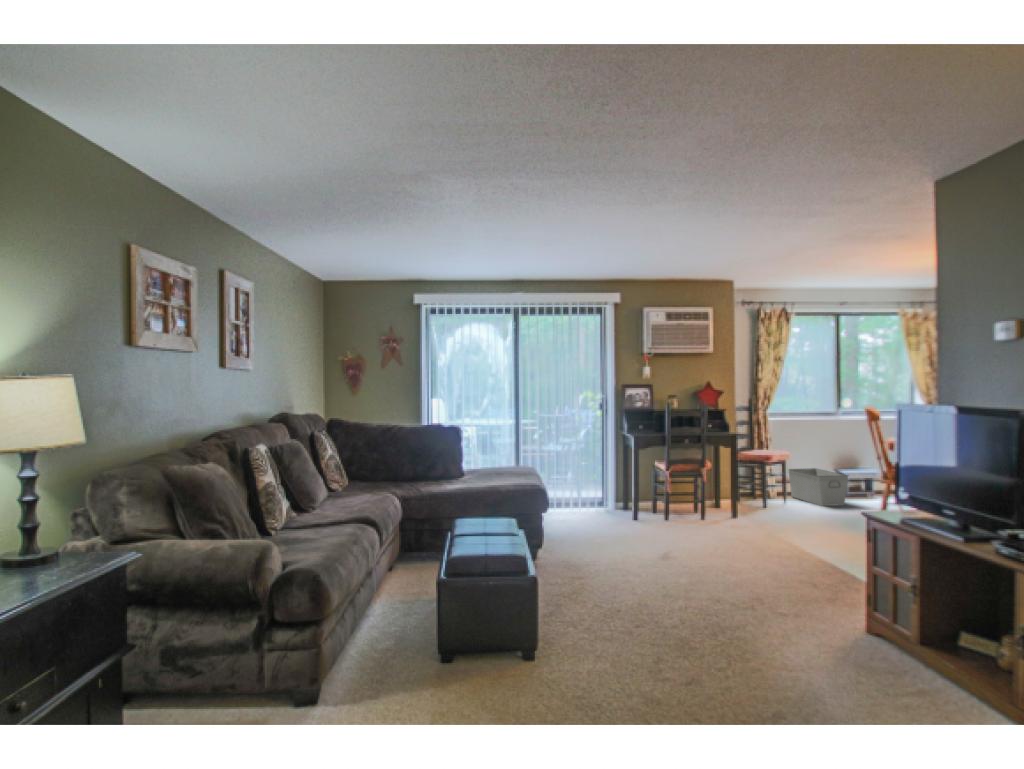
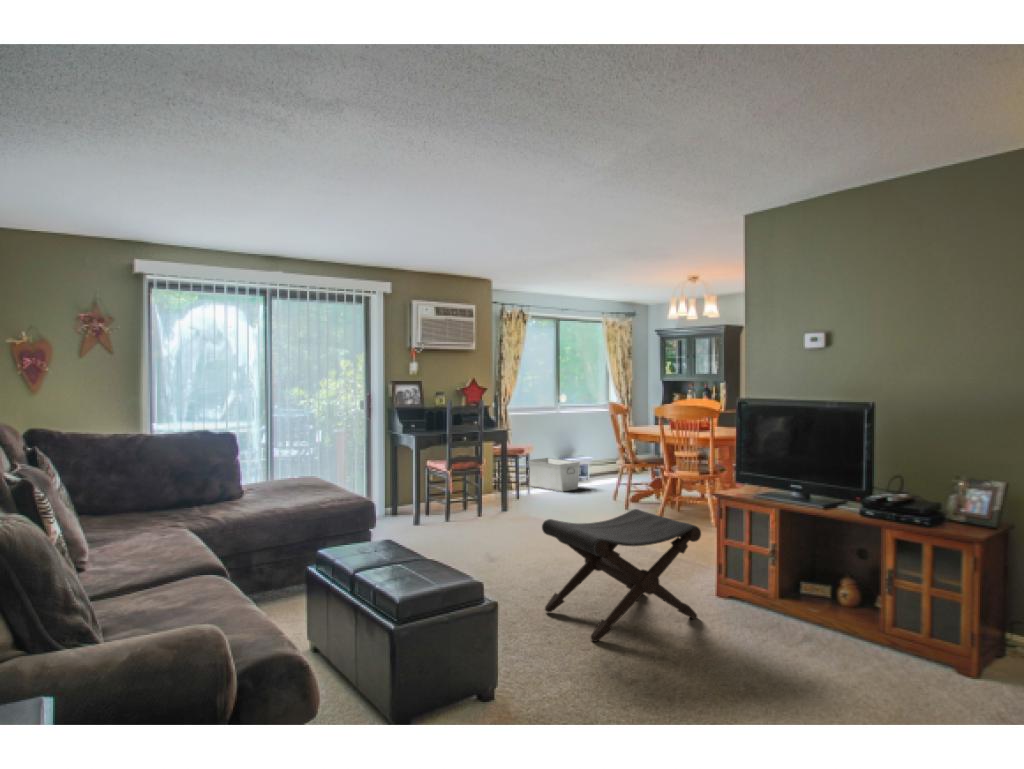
footstool: none [654,518,812,646] -> present [542,509,701,642]

